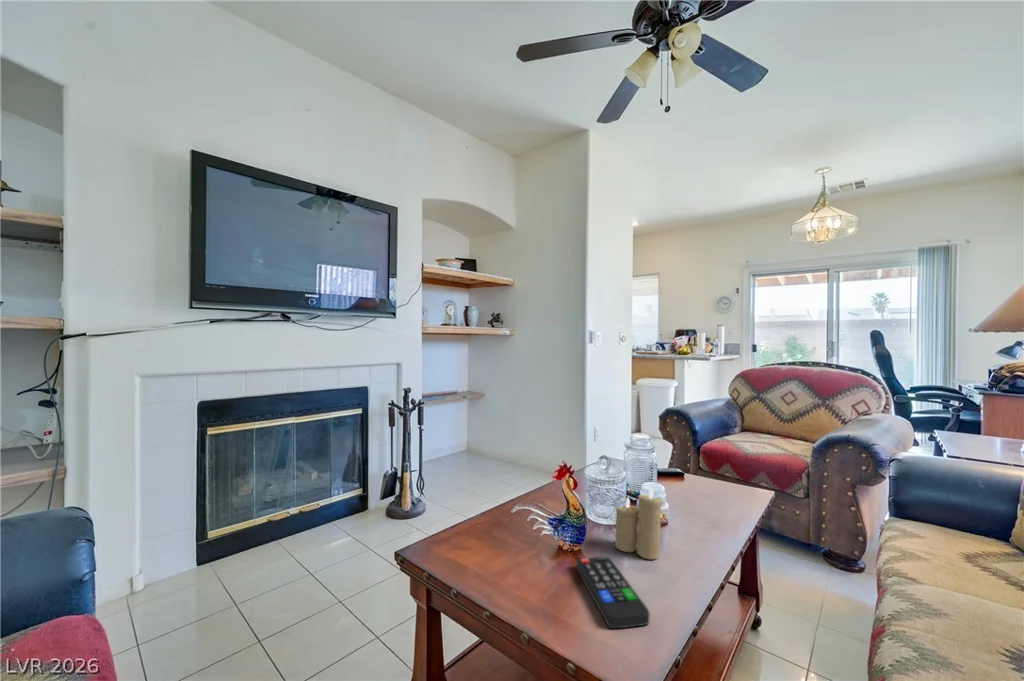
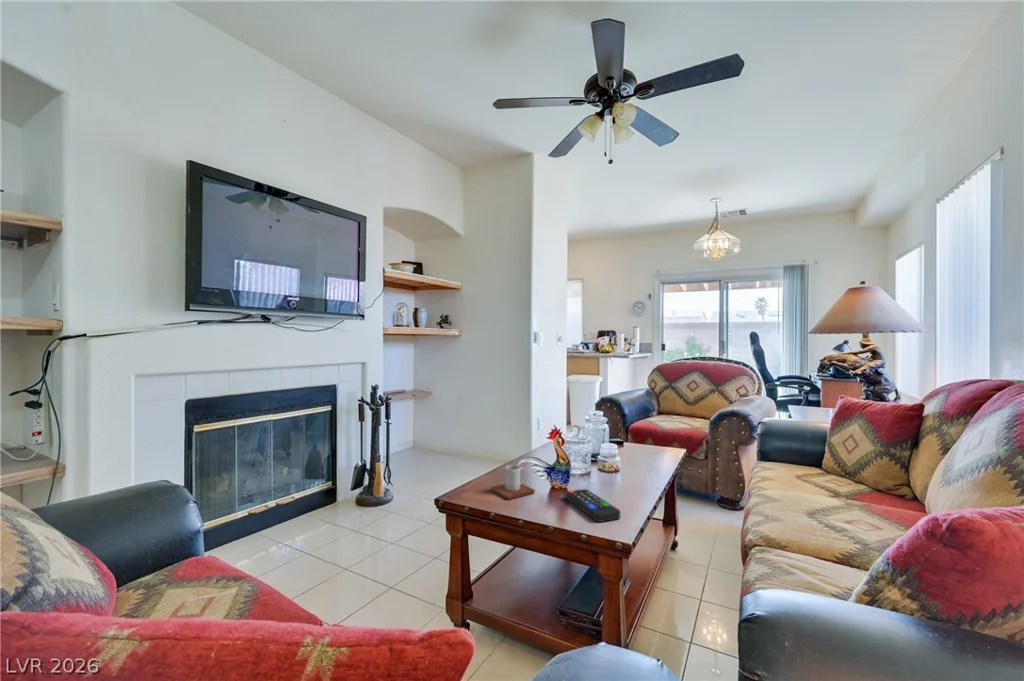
candle: present [615,488,662,559] -> none [587,442,619,490]
mug: none [480,510,537,562] -> present [490,465,535,499]

